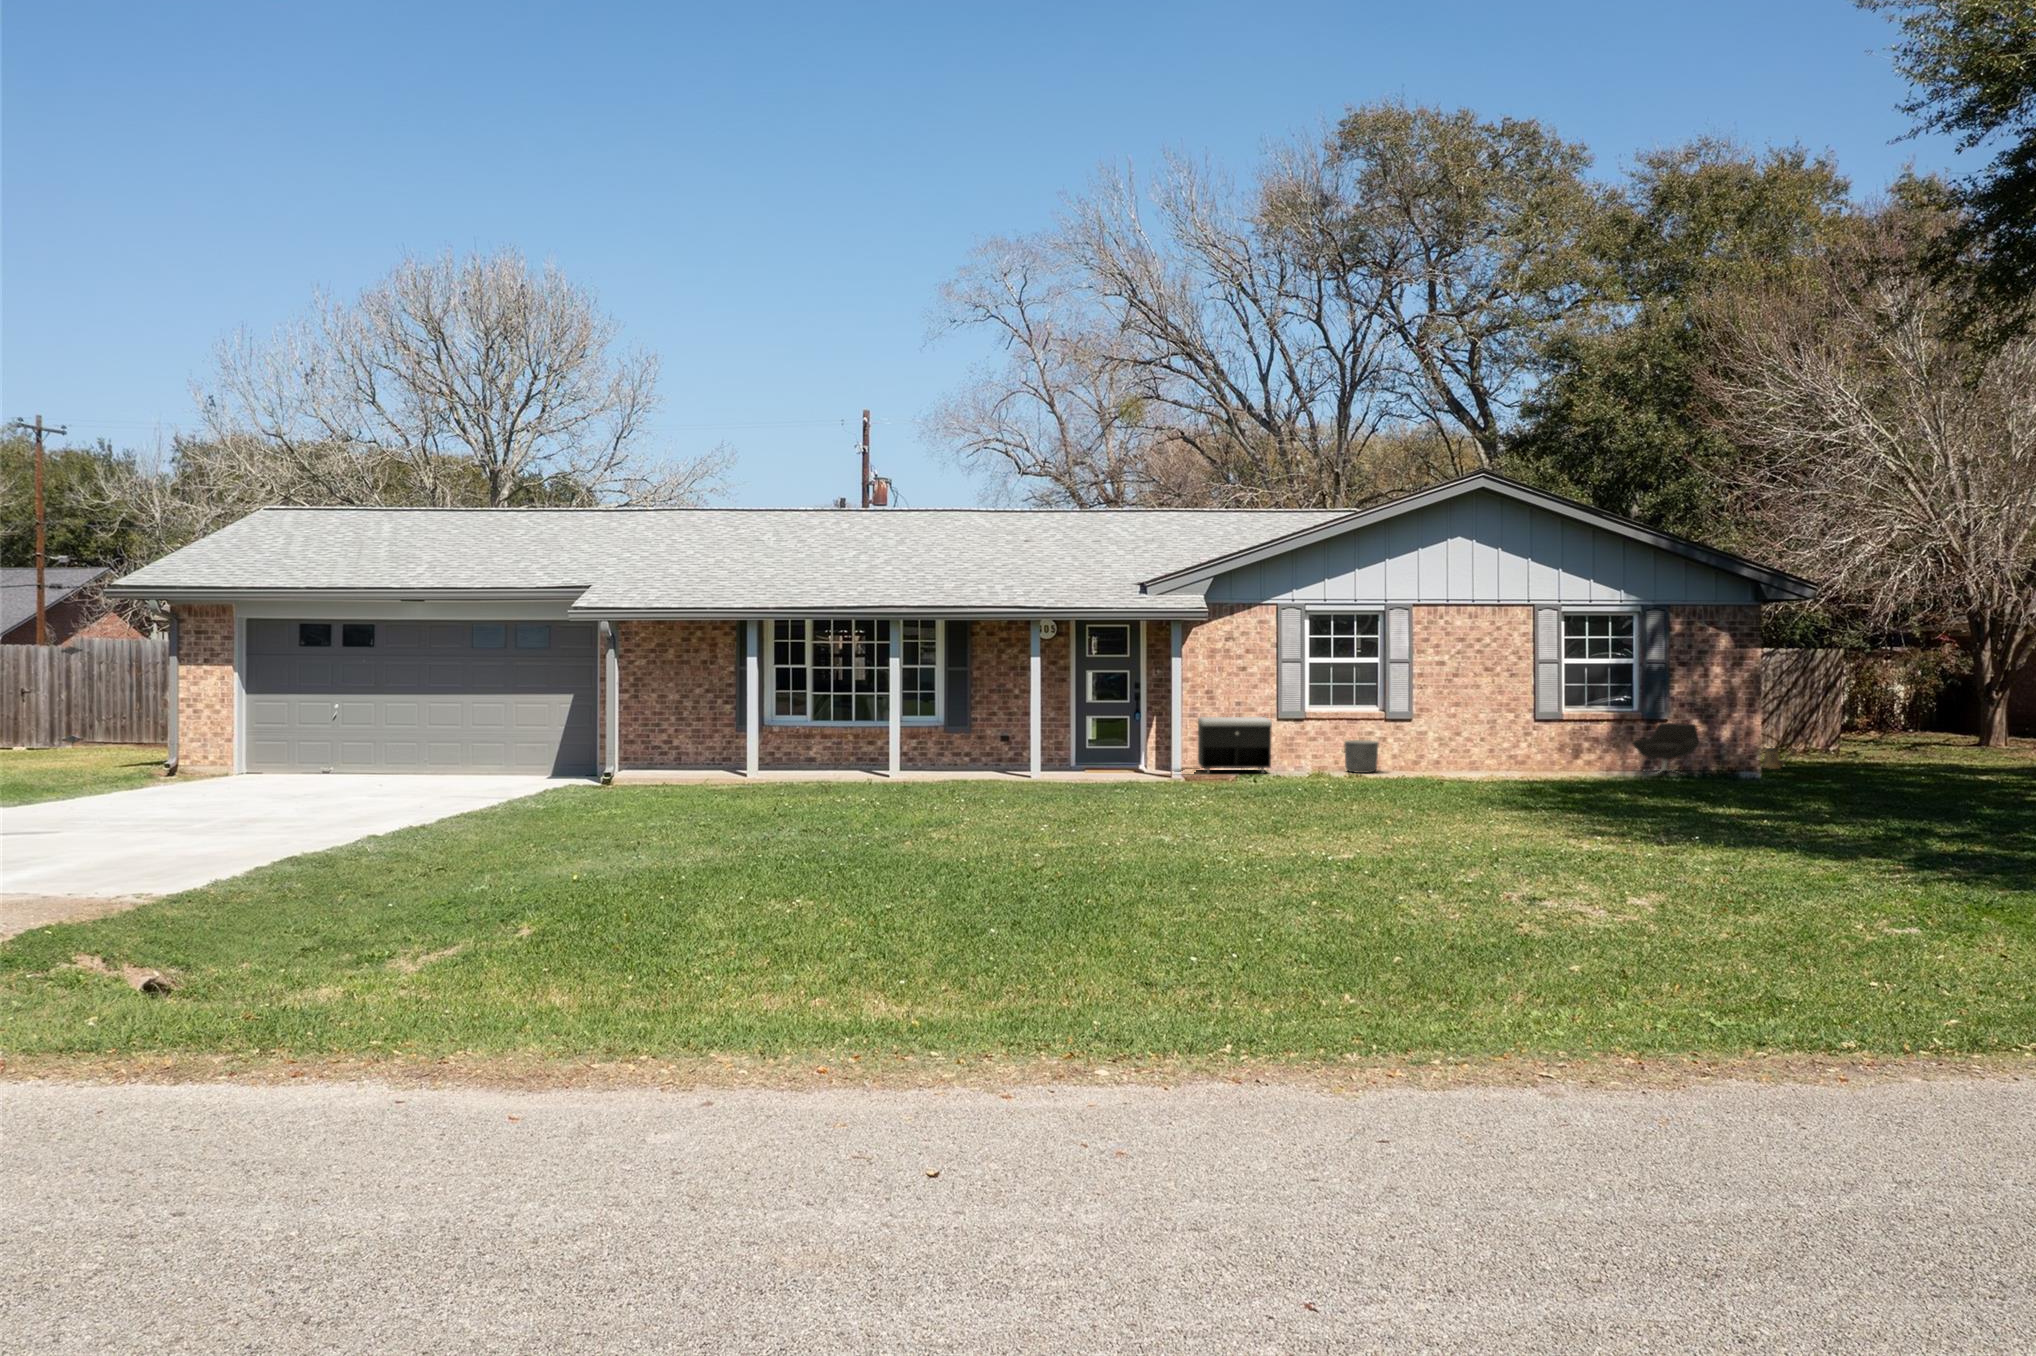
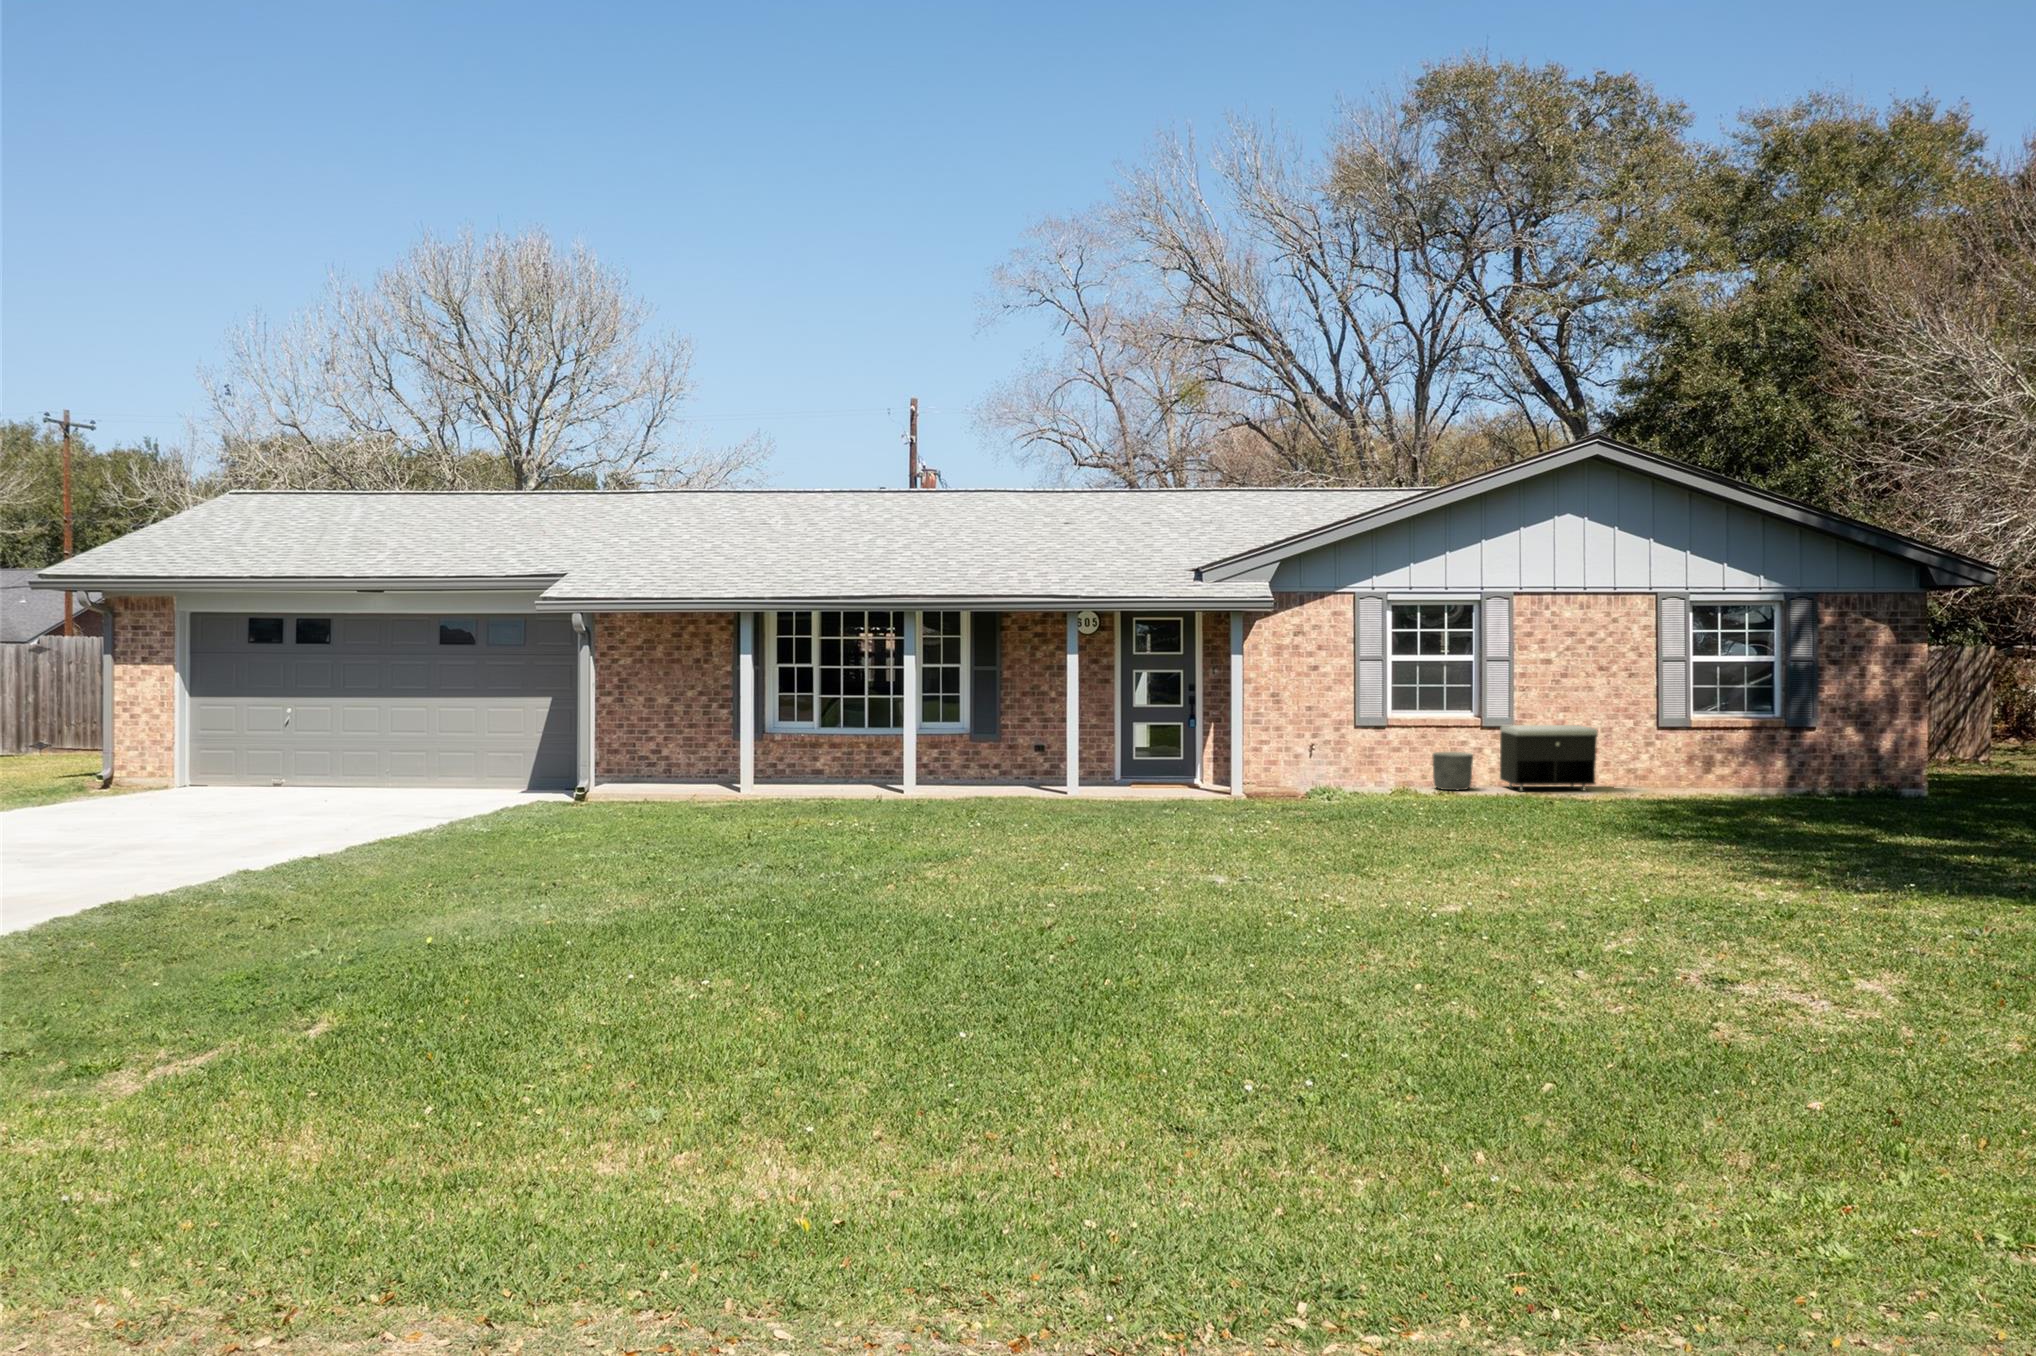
storage bench: present [1198,717,1272,773] -> present [1500,725,1598,791]
lounge chair: present [1632,722,1699,771] -> none [1775,732,1857,793]
watering can: present [1762,748,1796,769] -> none [1924,762,1977,787]

